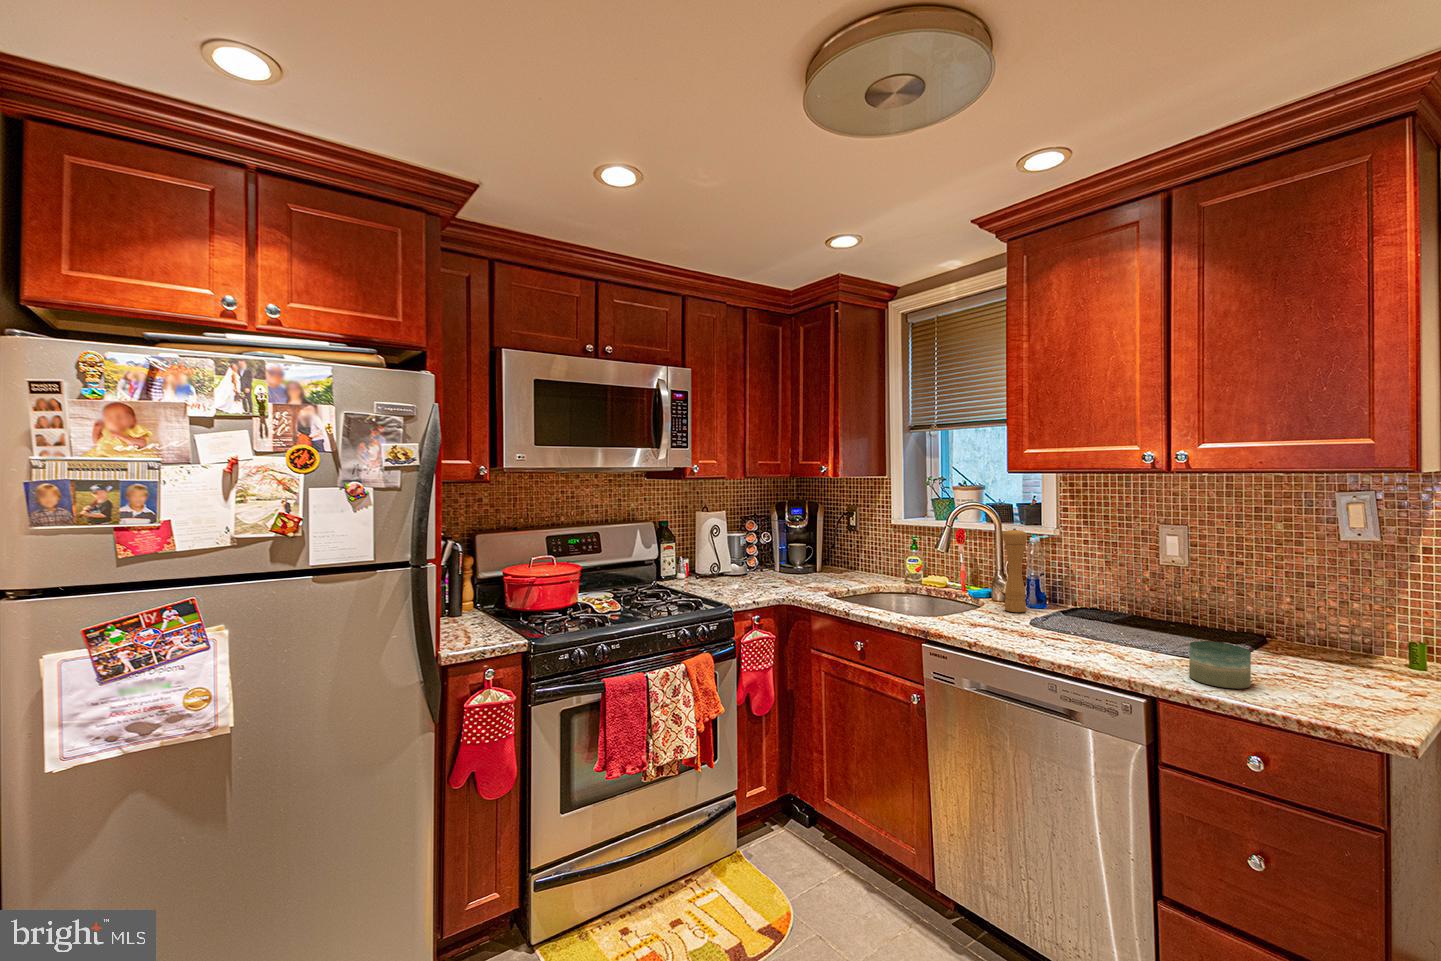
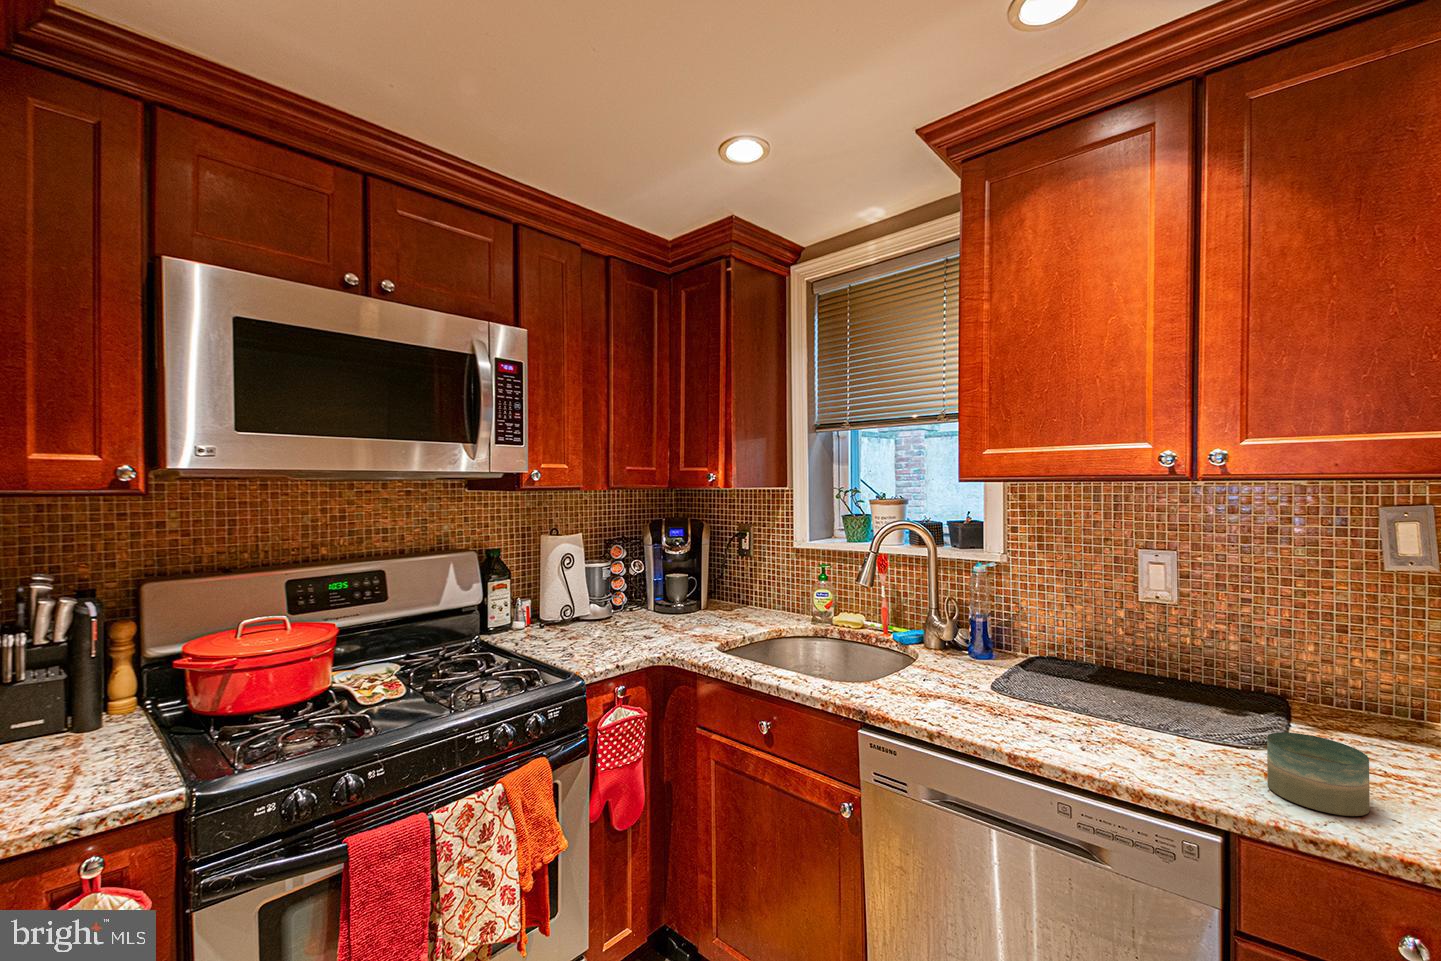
pepper mill: present [1003,529,1027,612] -> none [946,557,976,668]

